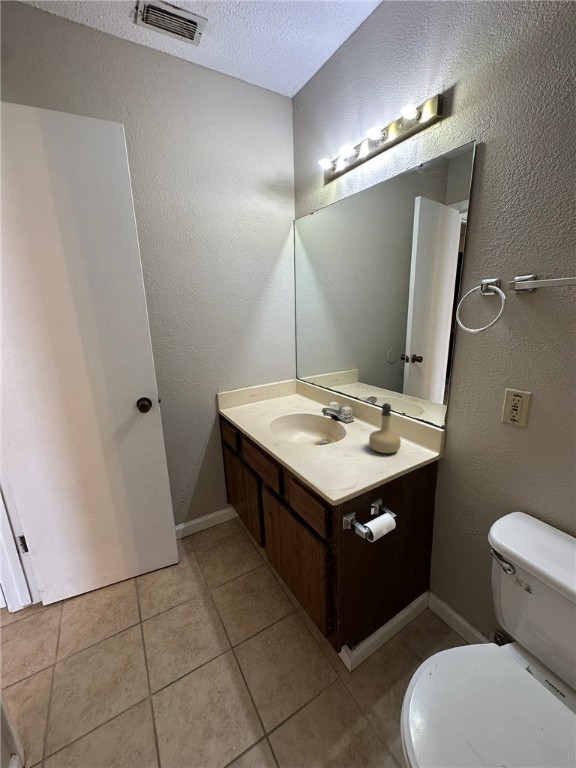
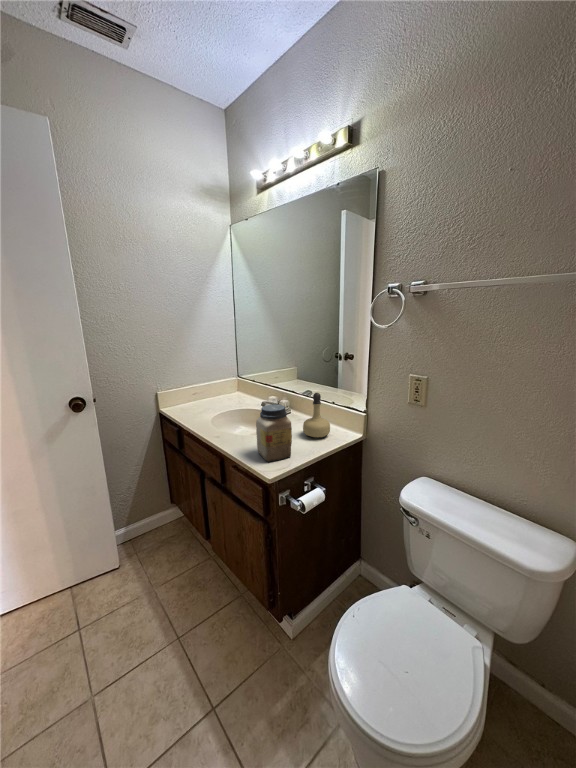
jar: none [319,416,359,480] -> present [256,405,292,462]

